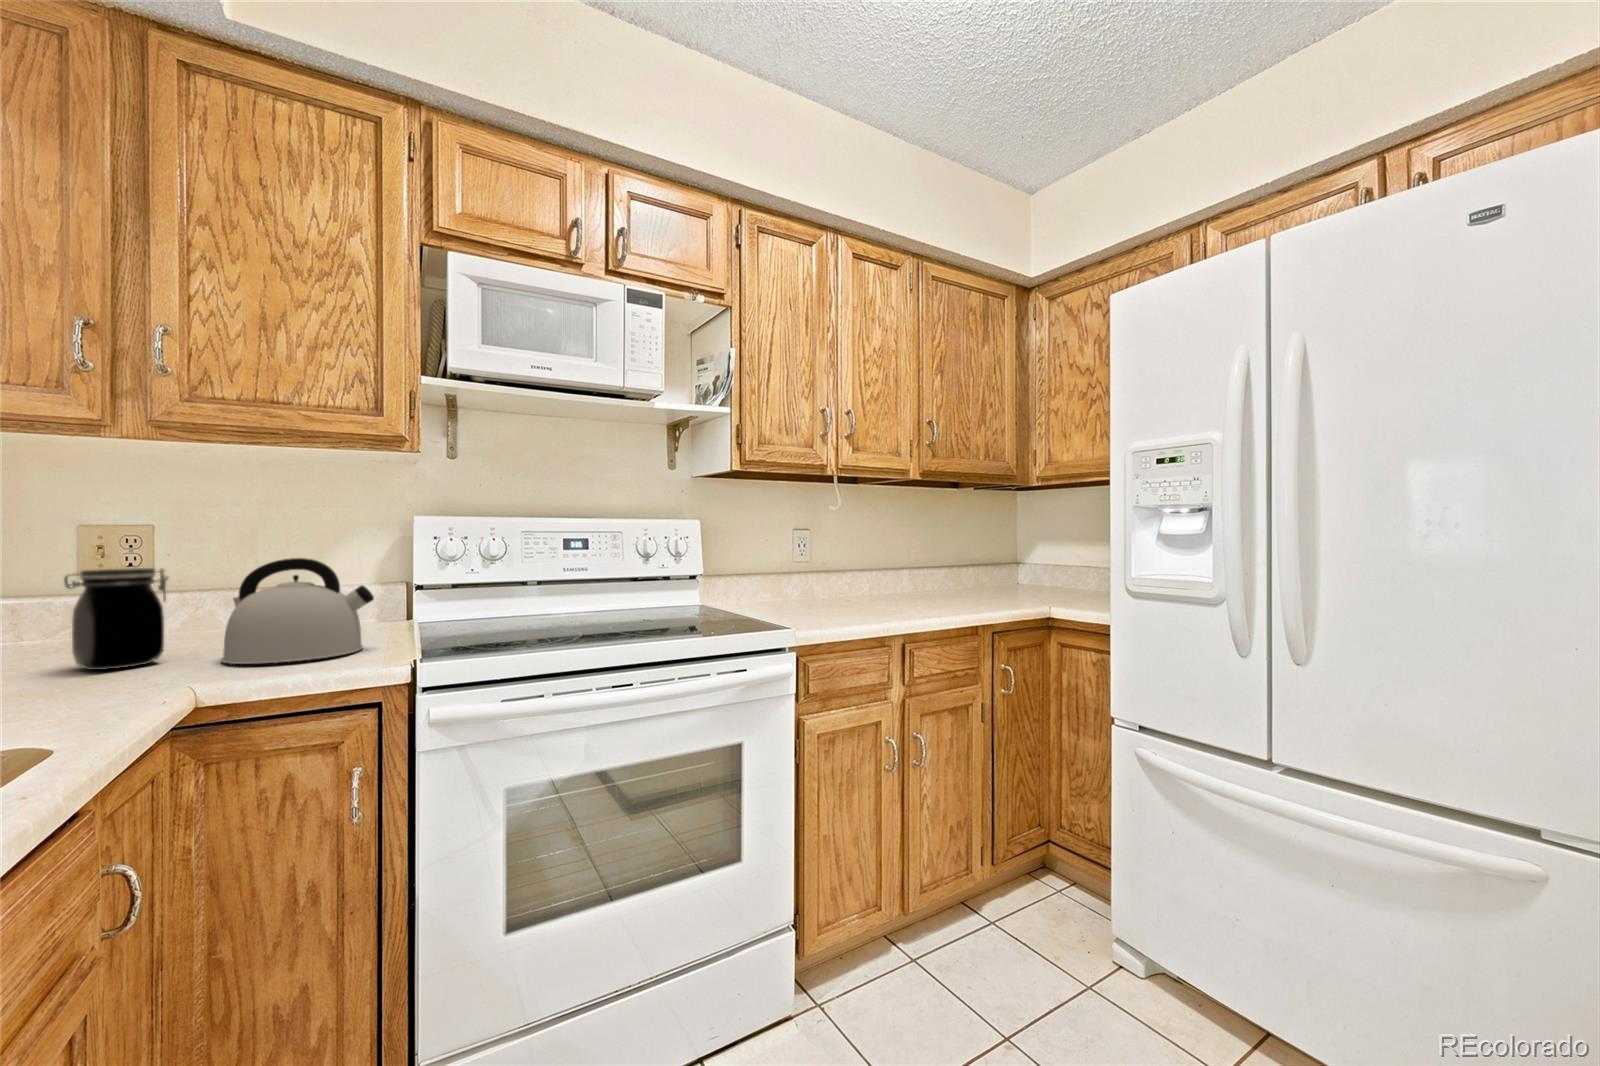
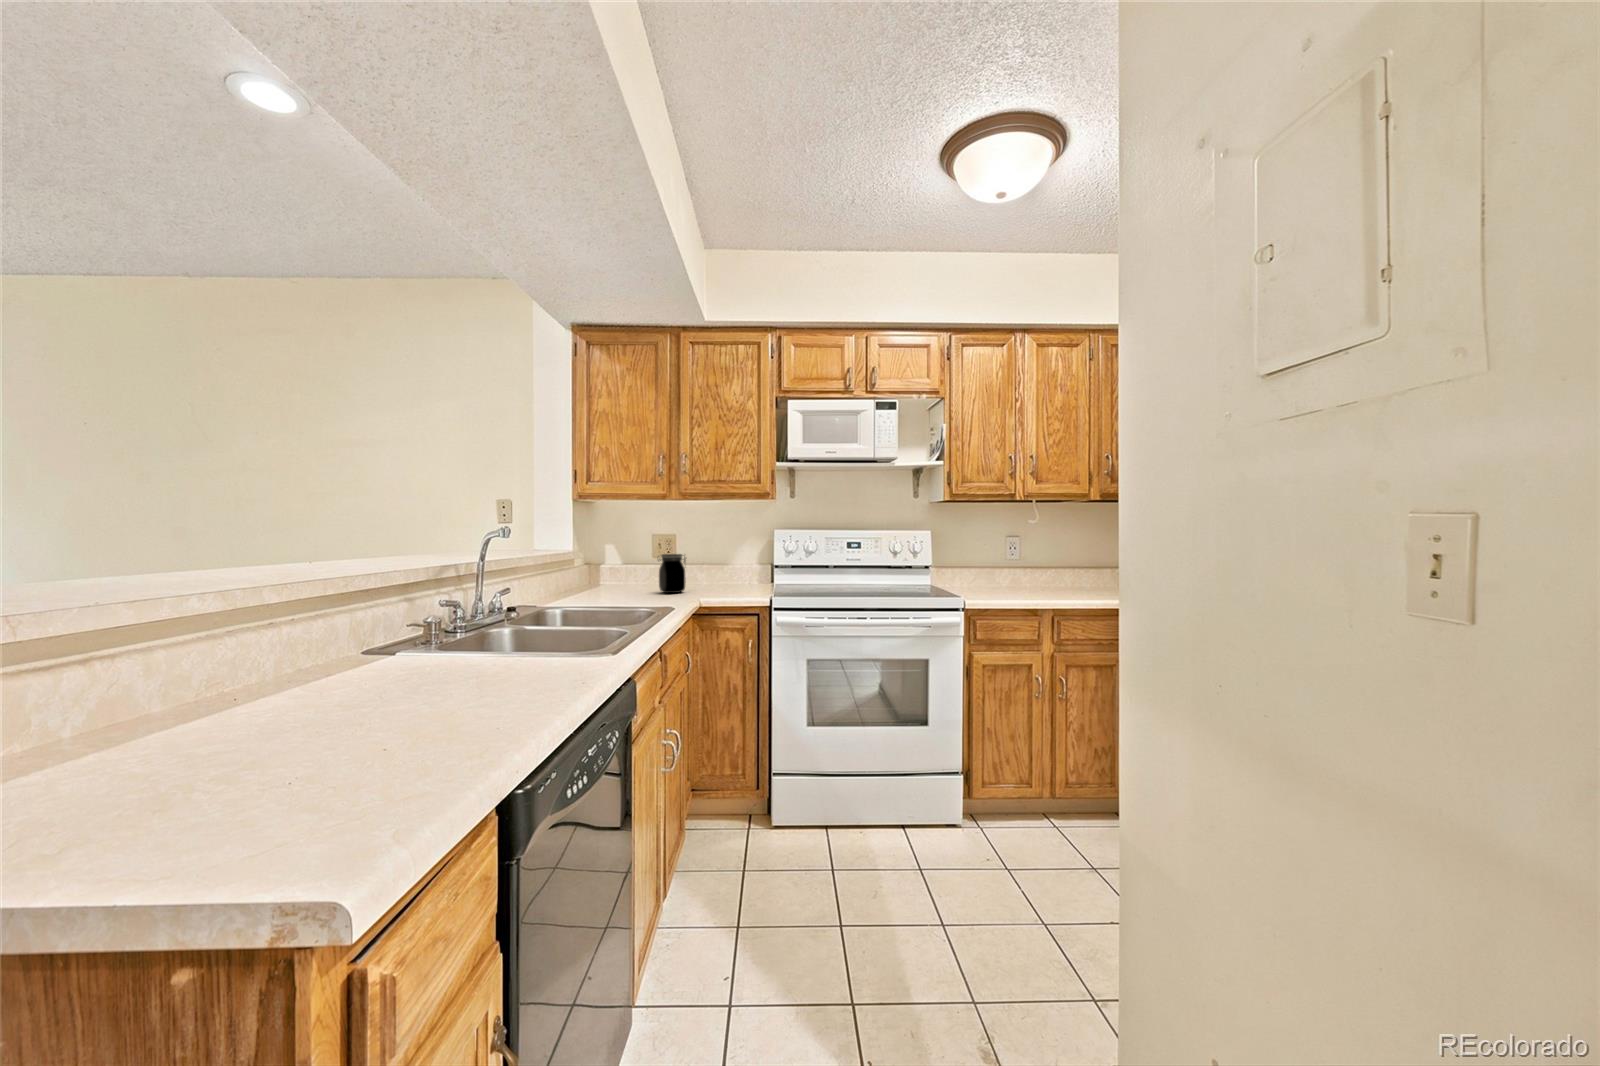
kettle: present [221,558,374,664] -> none [704,551,757,595]

